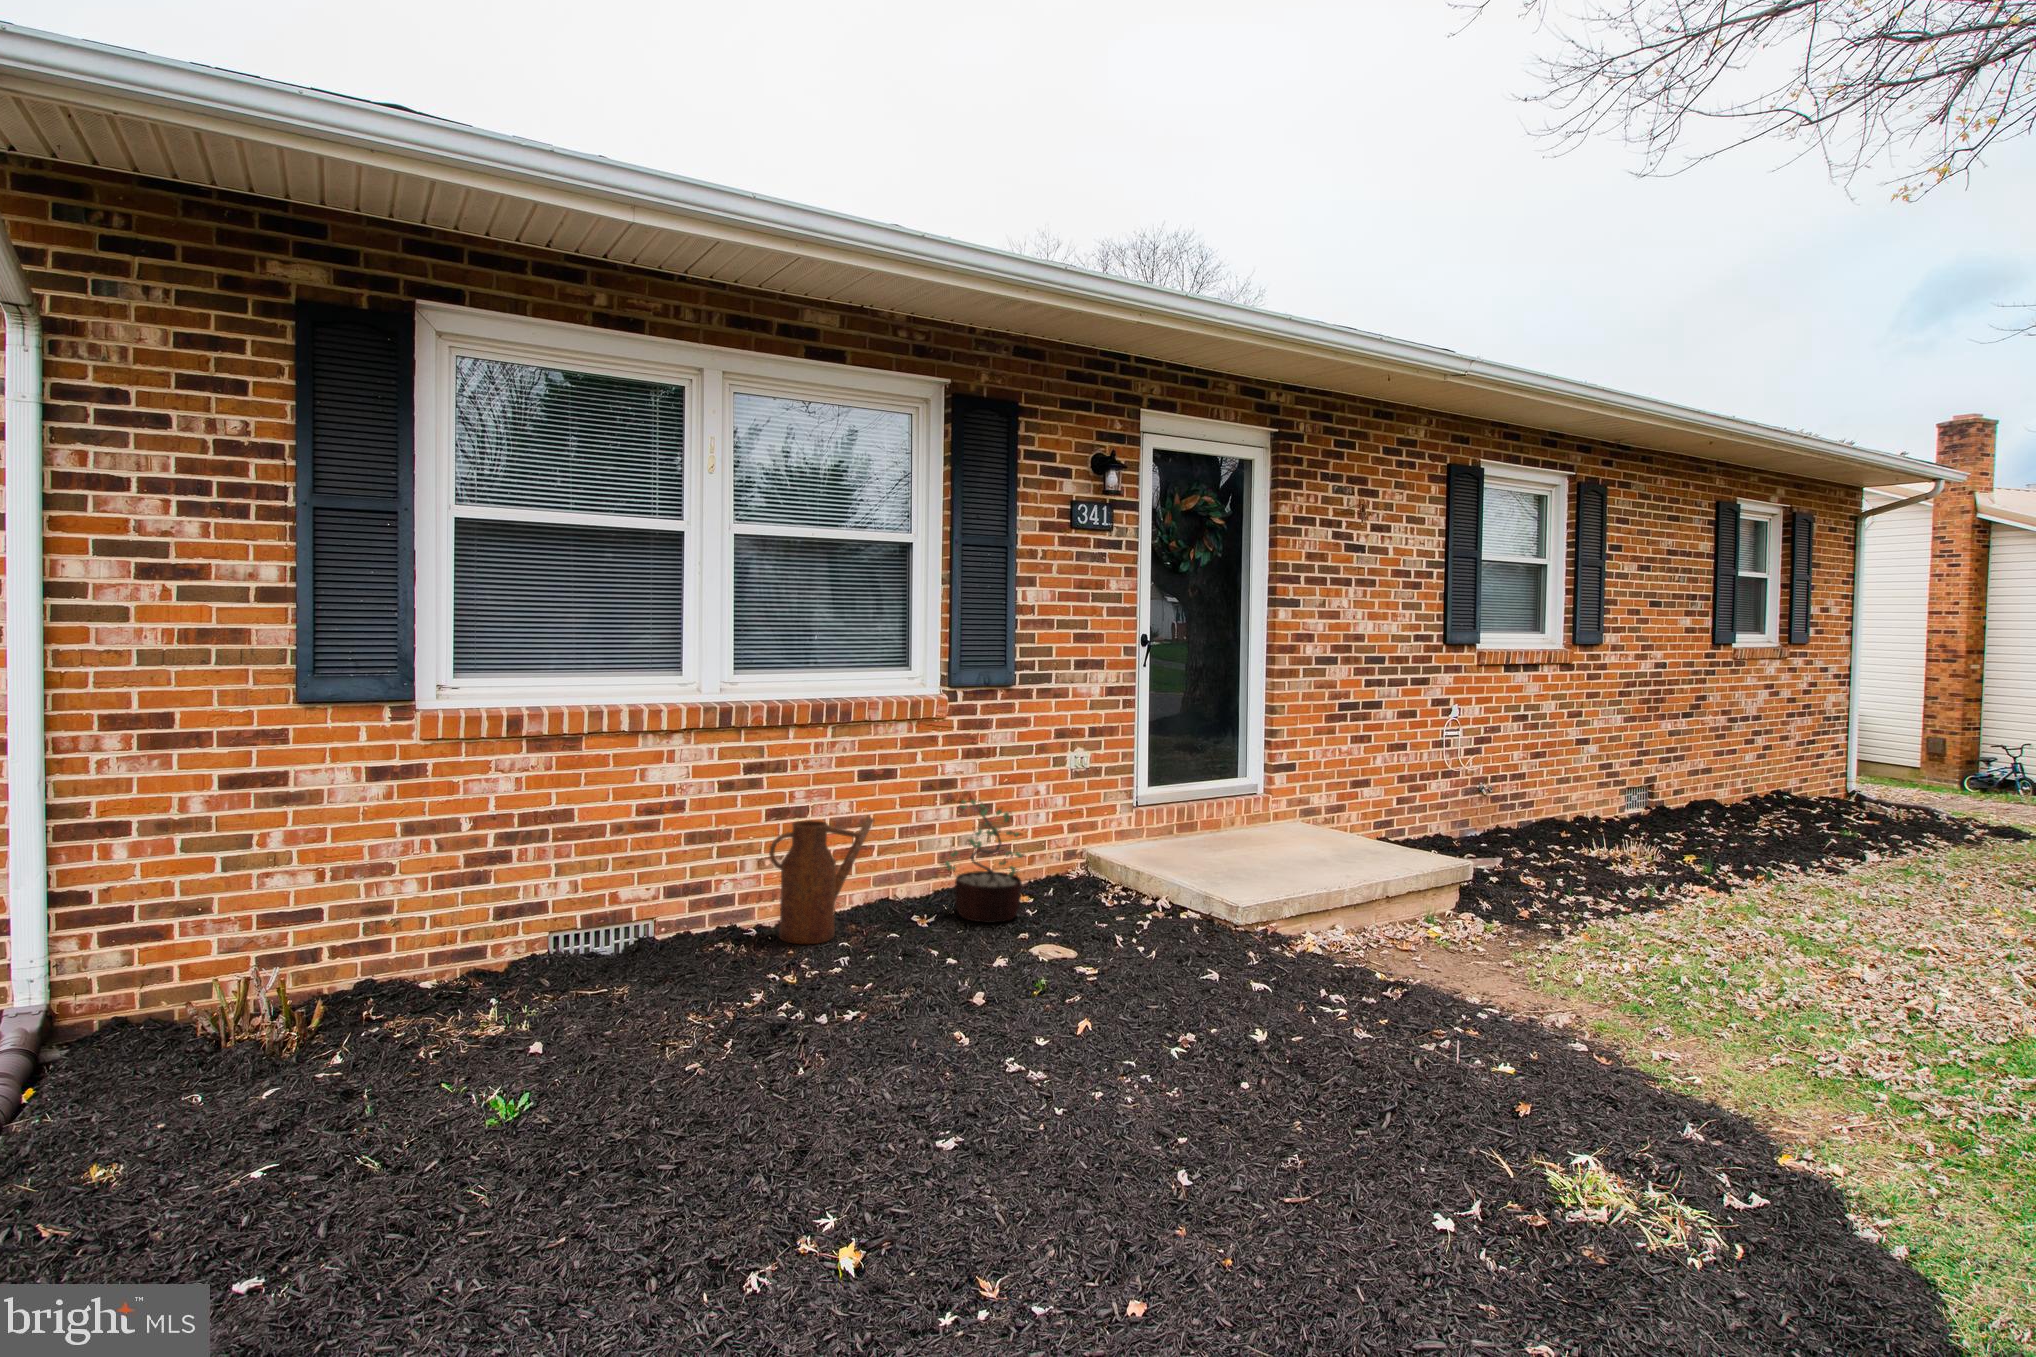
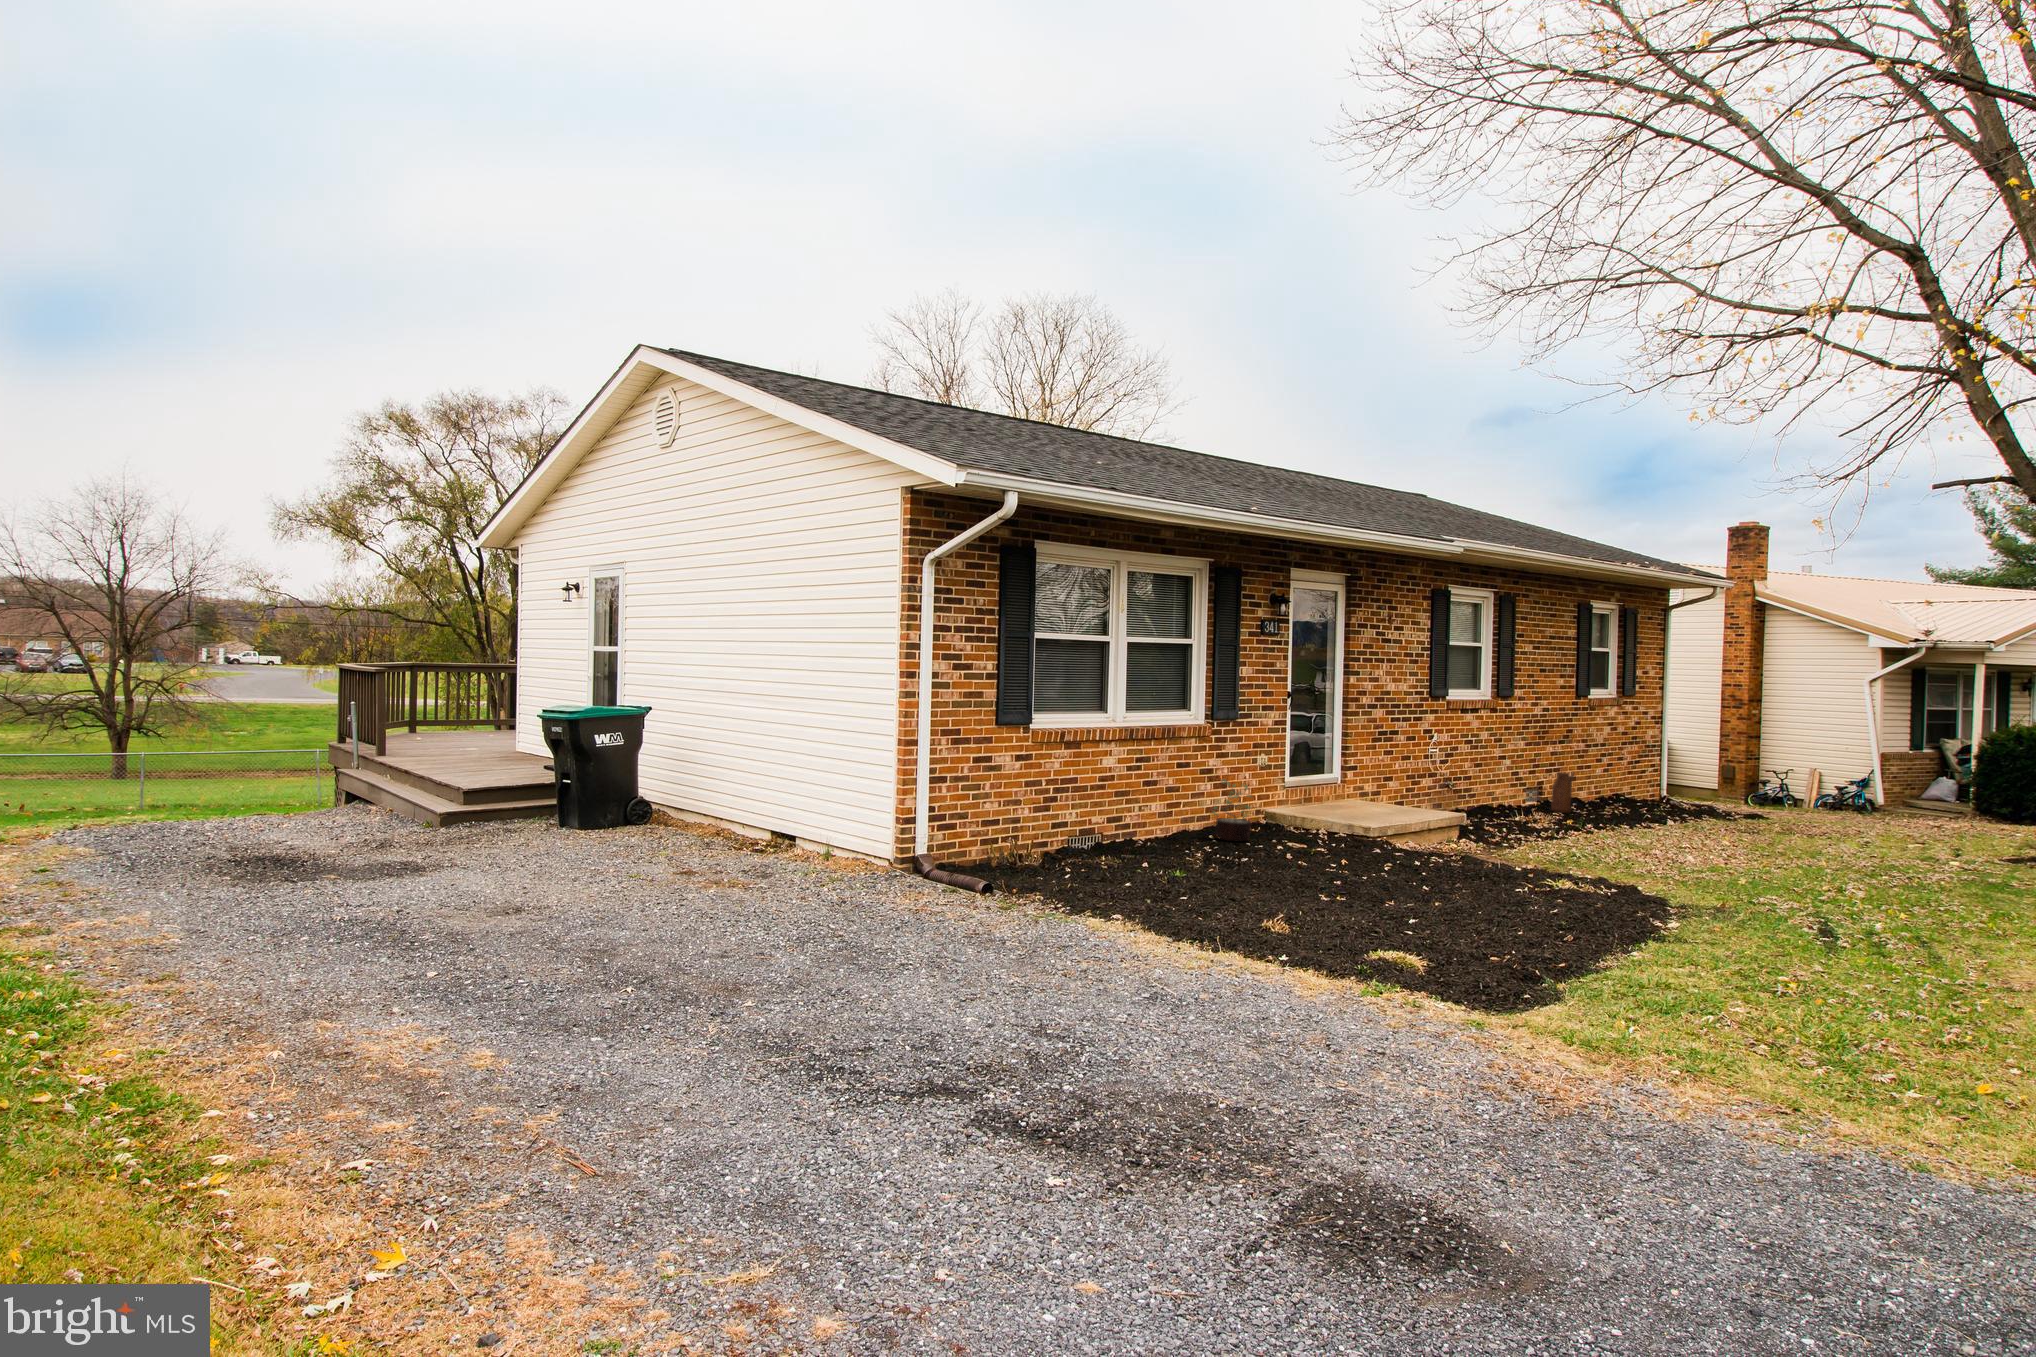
watering can: present [769,817,874,944] -> present [1551,772,1574,813]

